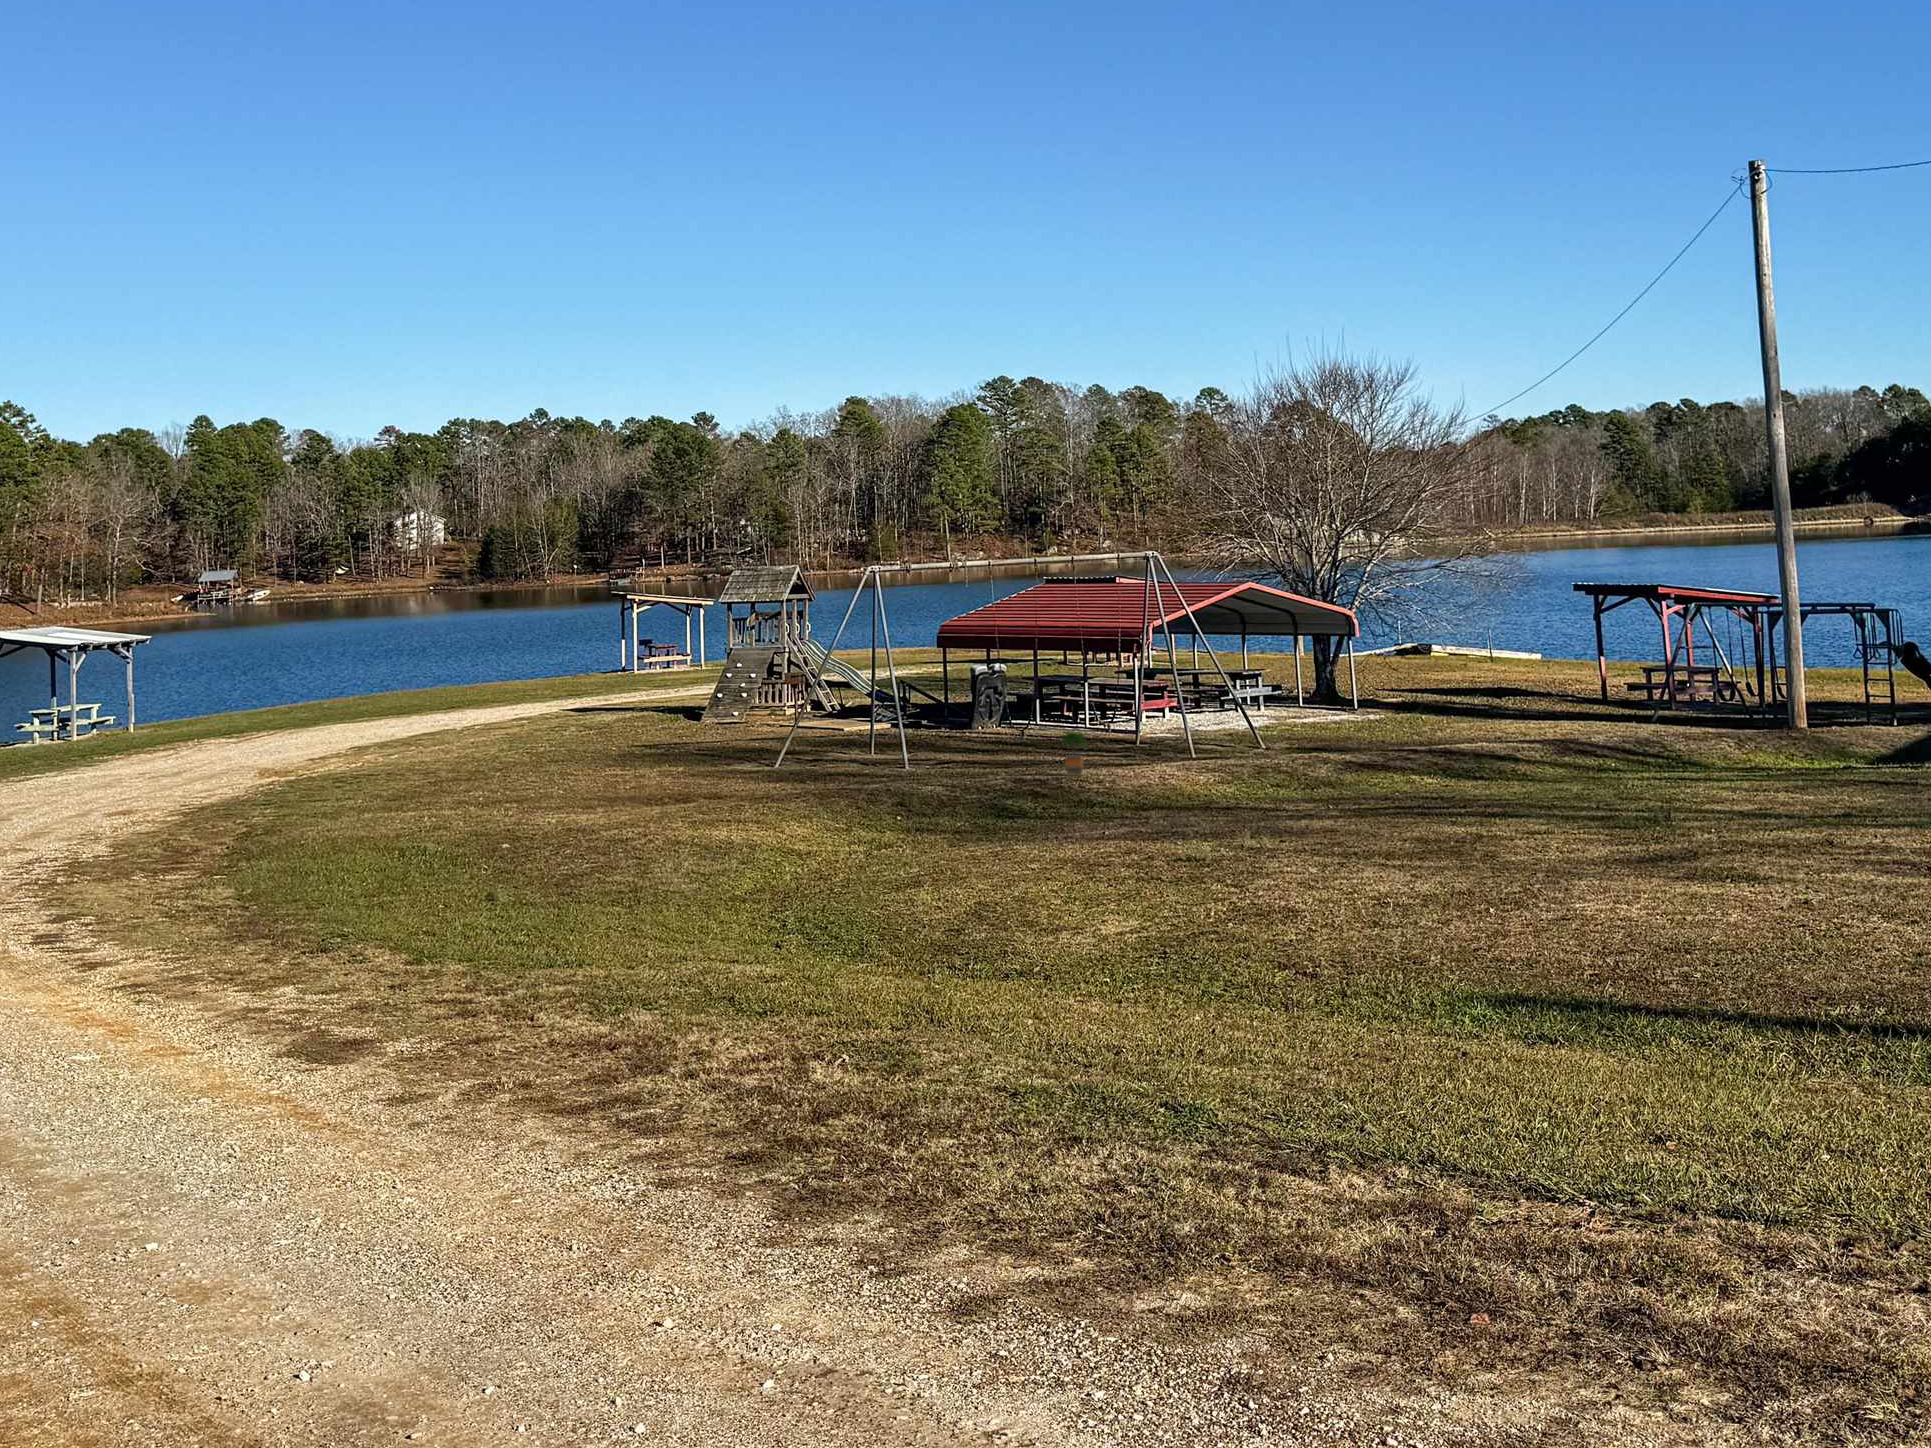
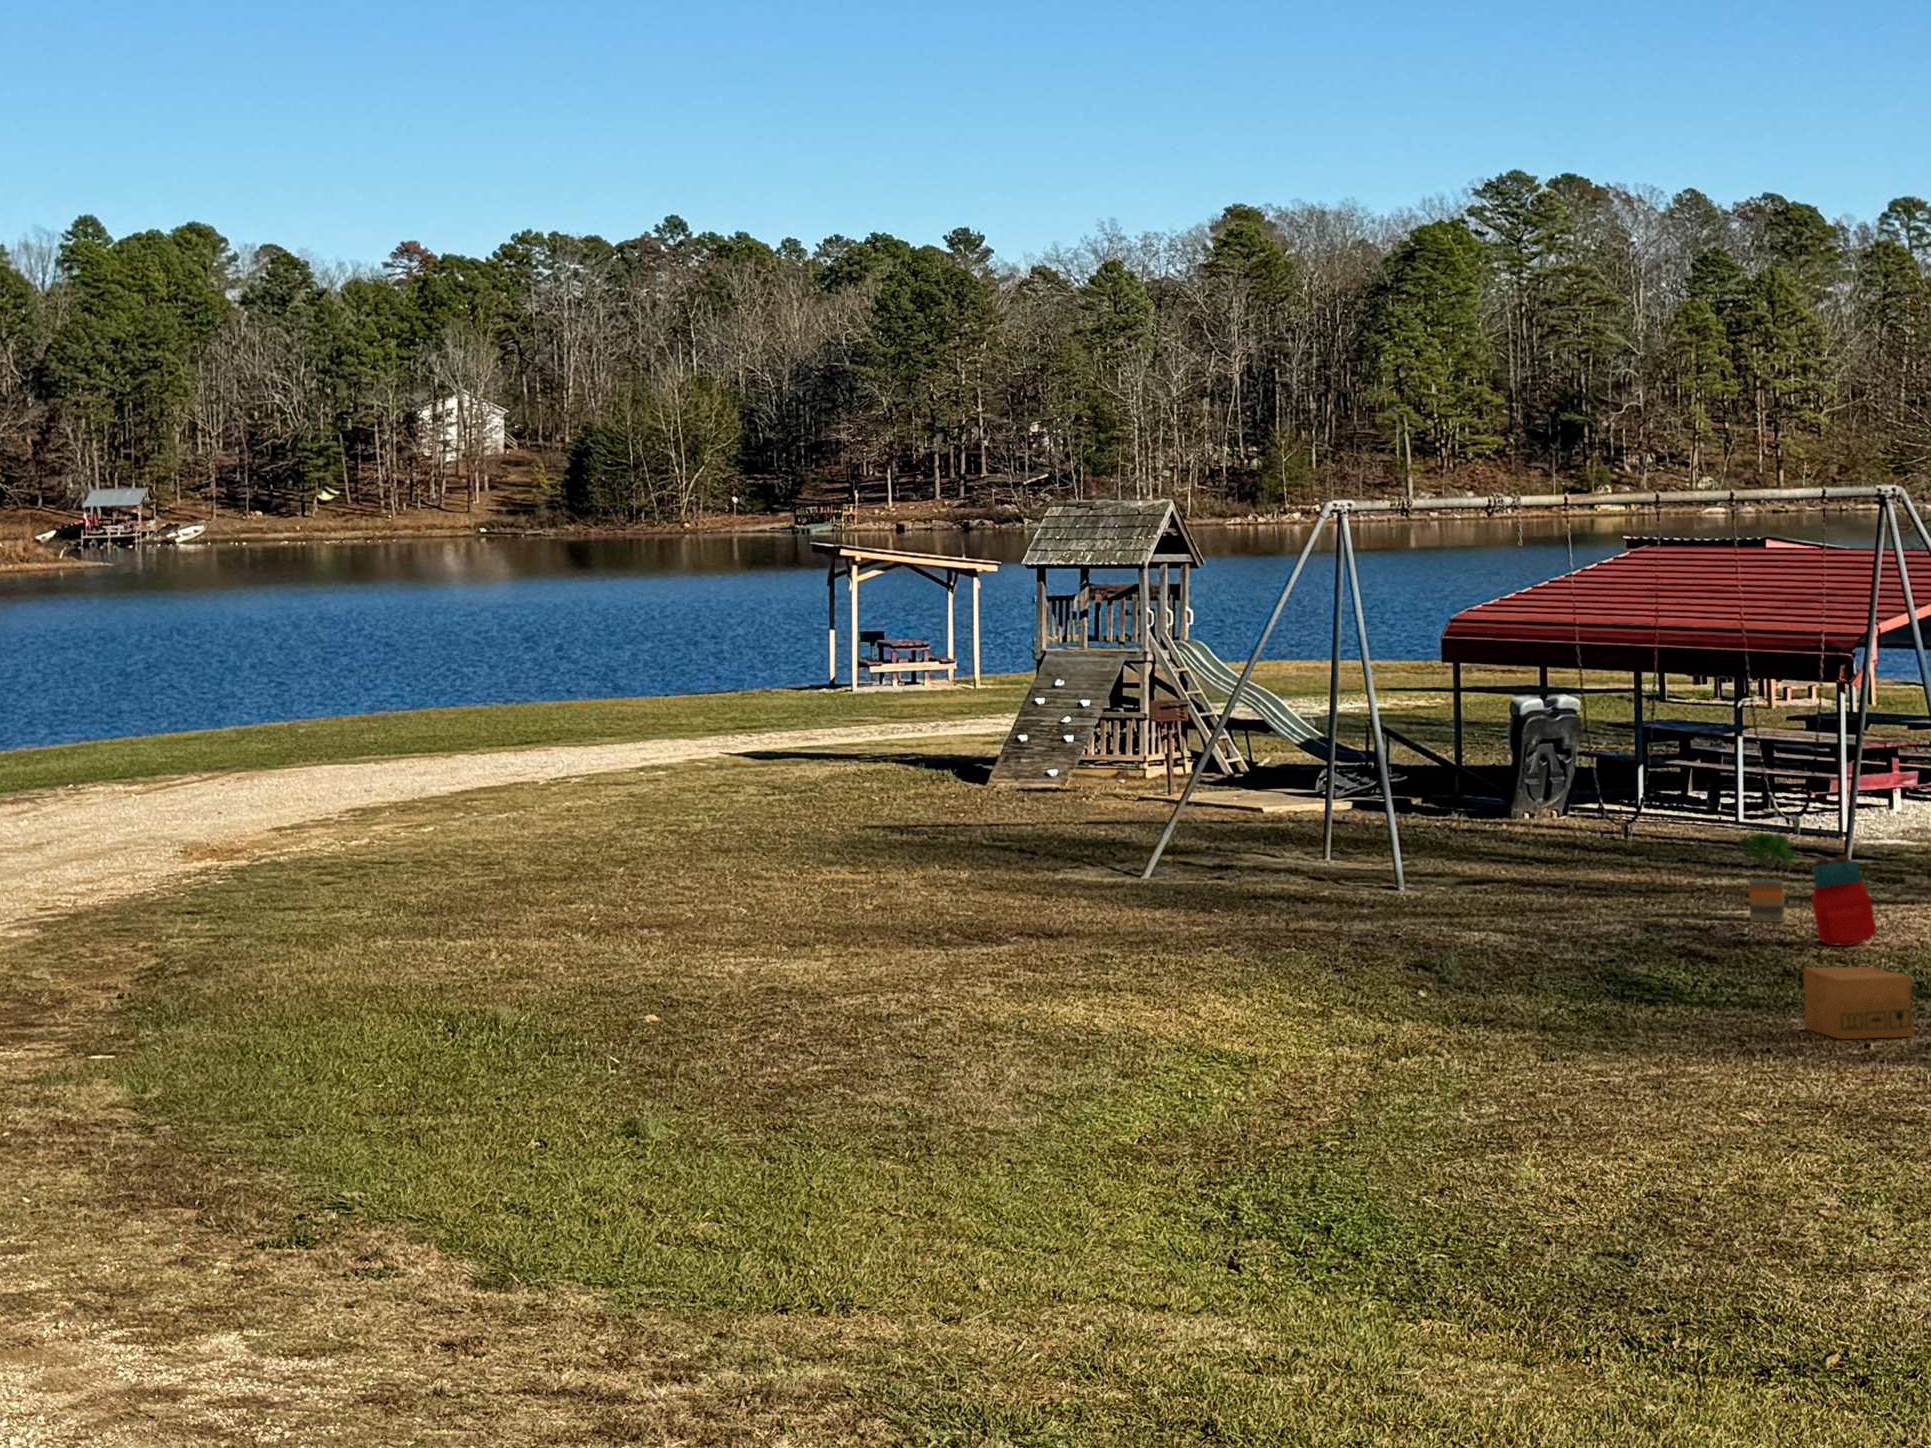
backpack: none [1089,741,1120,785] -> present [1812,855,1877,946]
cardboard box: none [1066,792,1115,825] -> present [1803,966,1914,1039]

